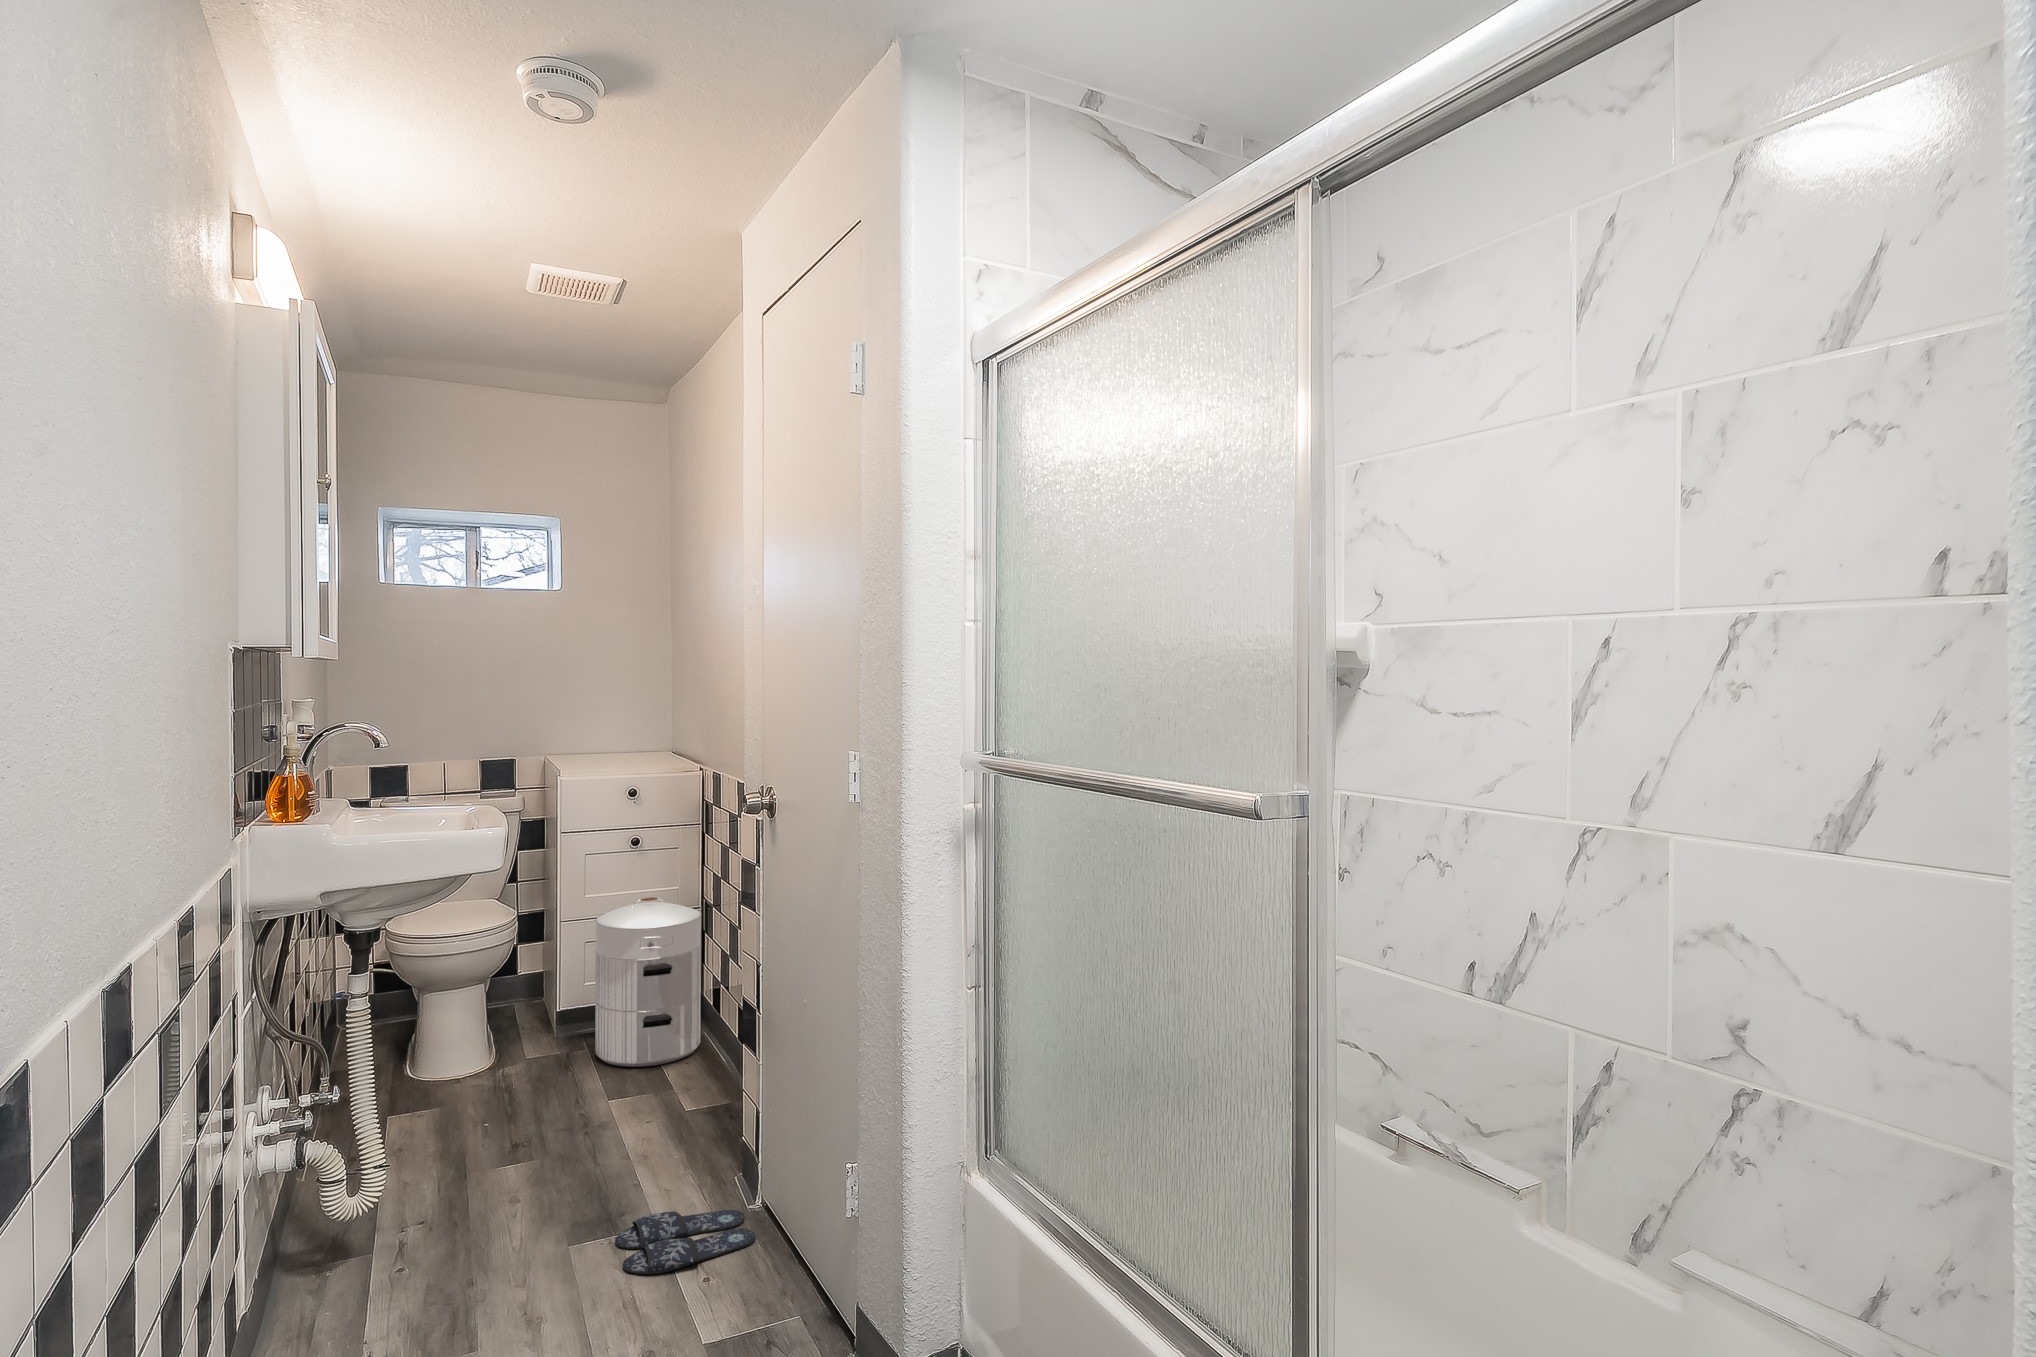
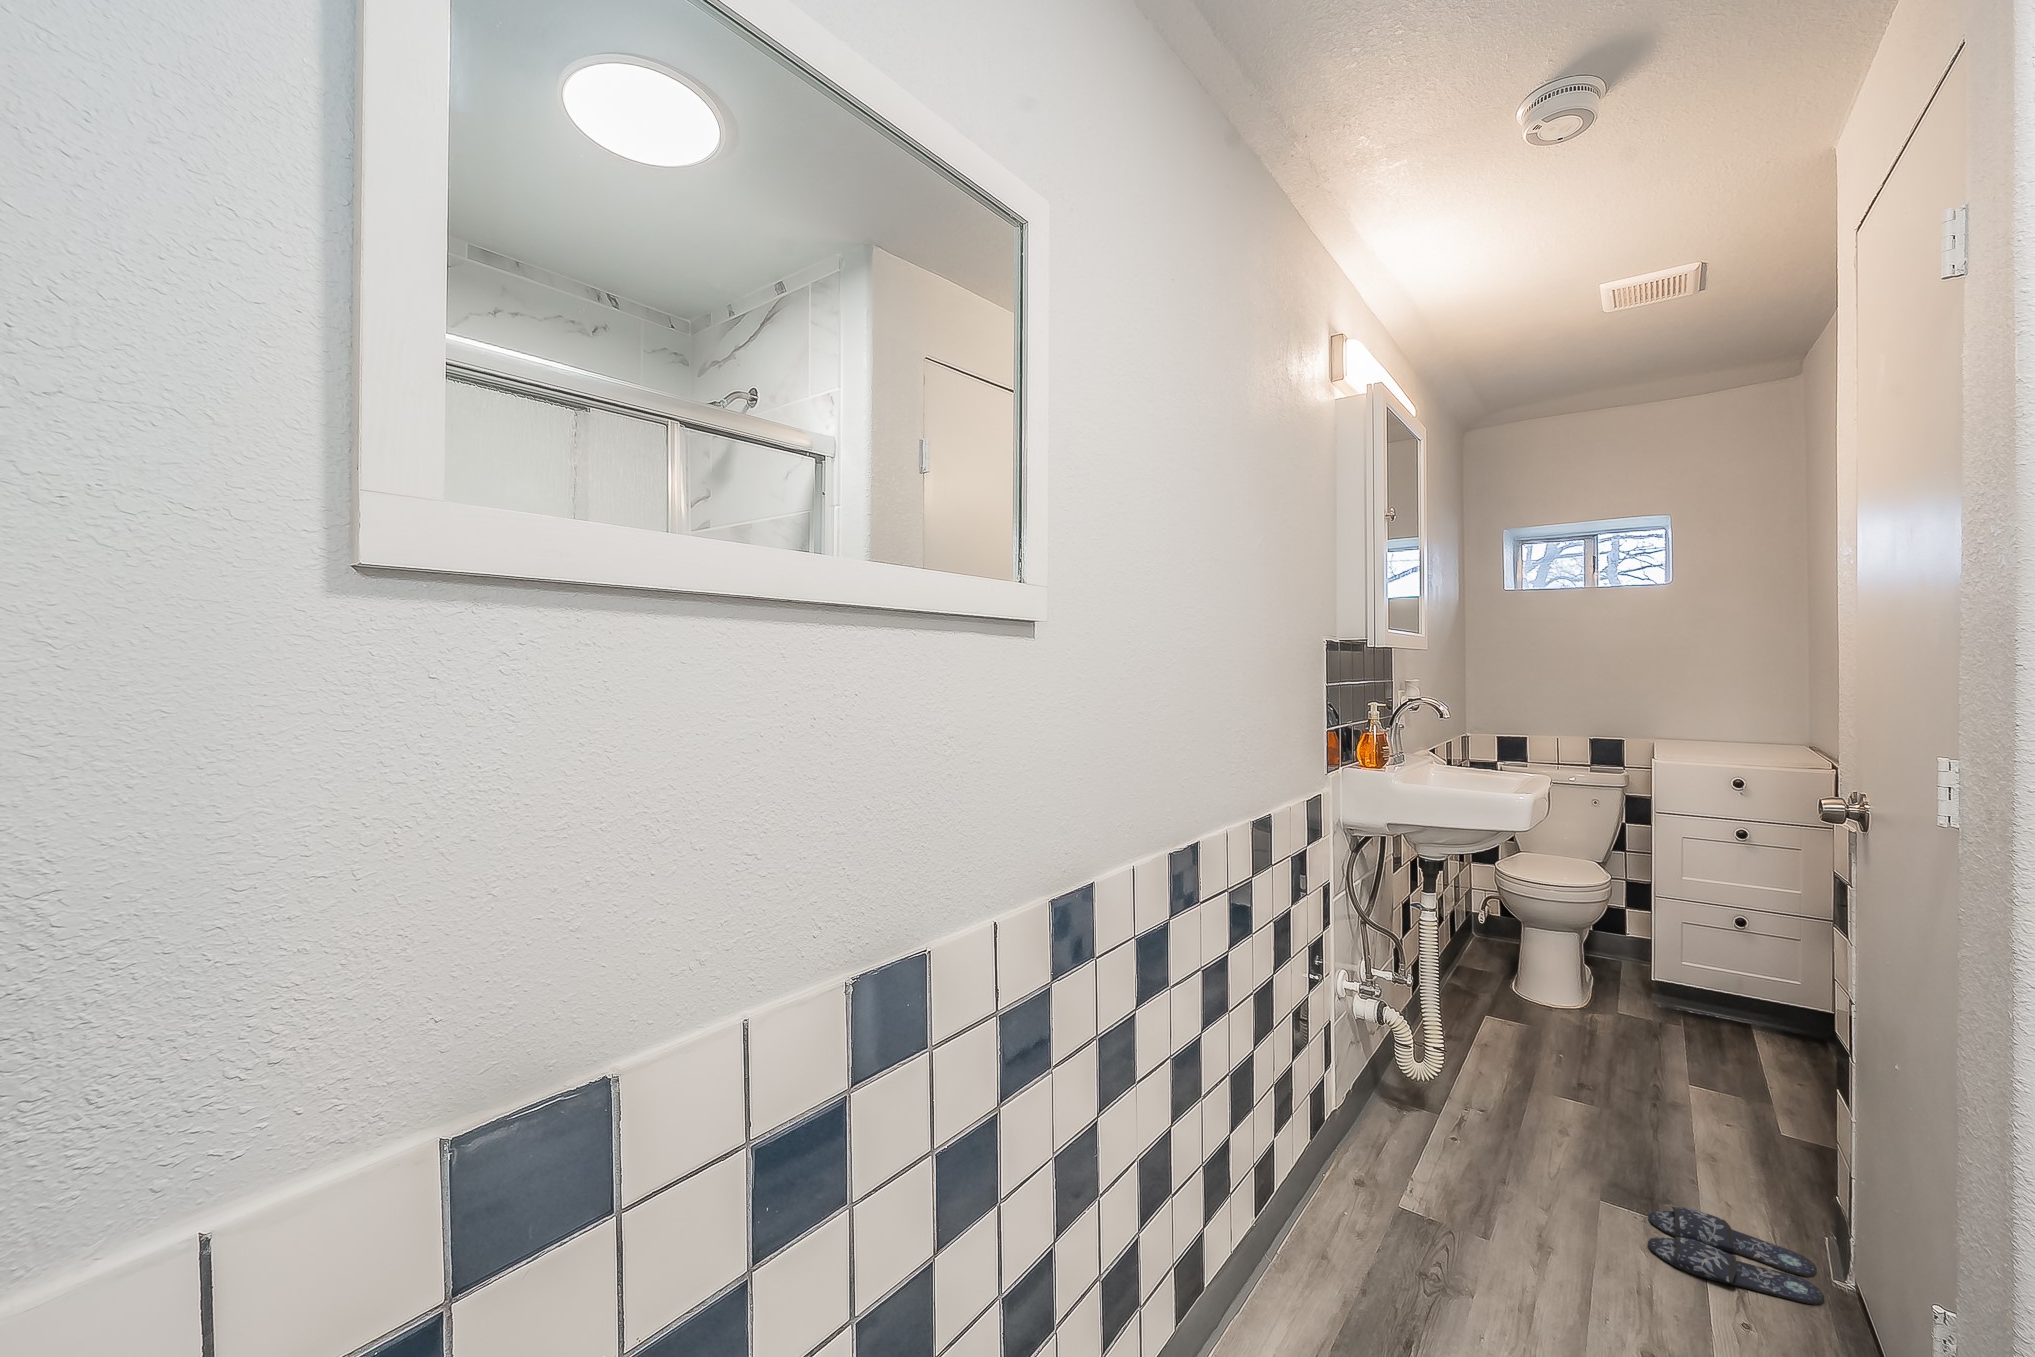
waste bin: present [595,897,702,1067] -> none [1690,893,1828,1072]

